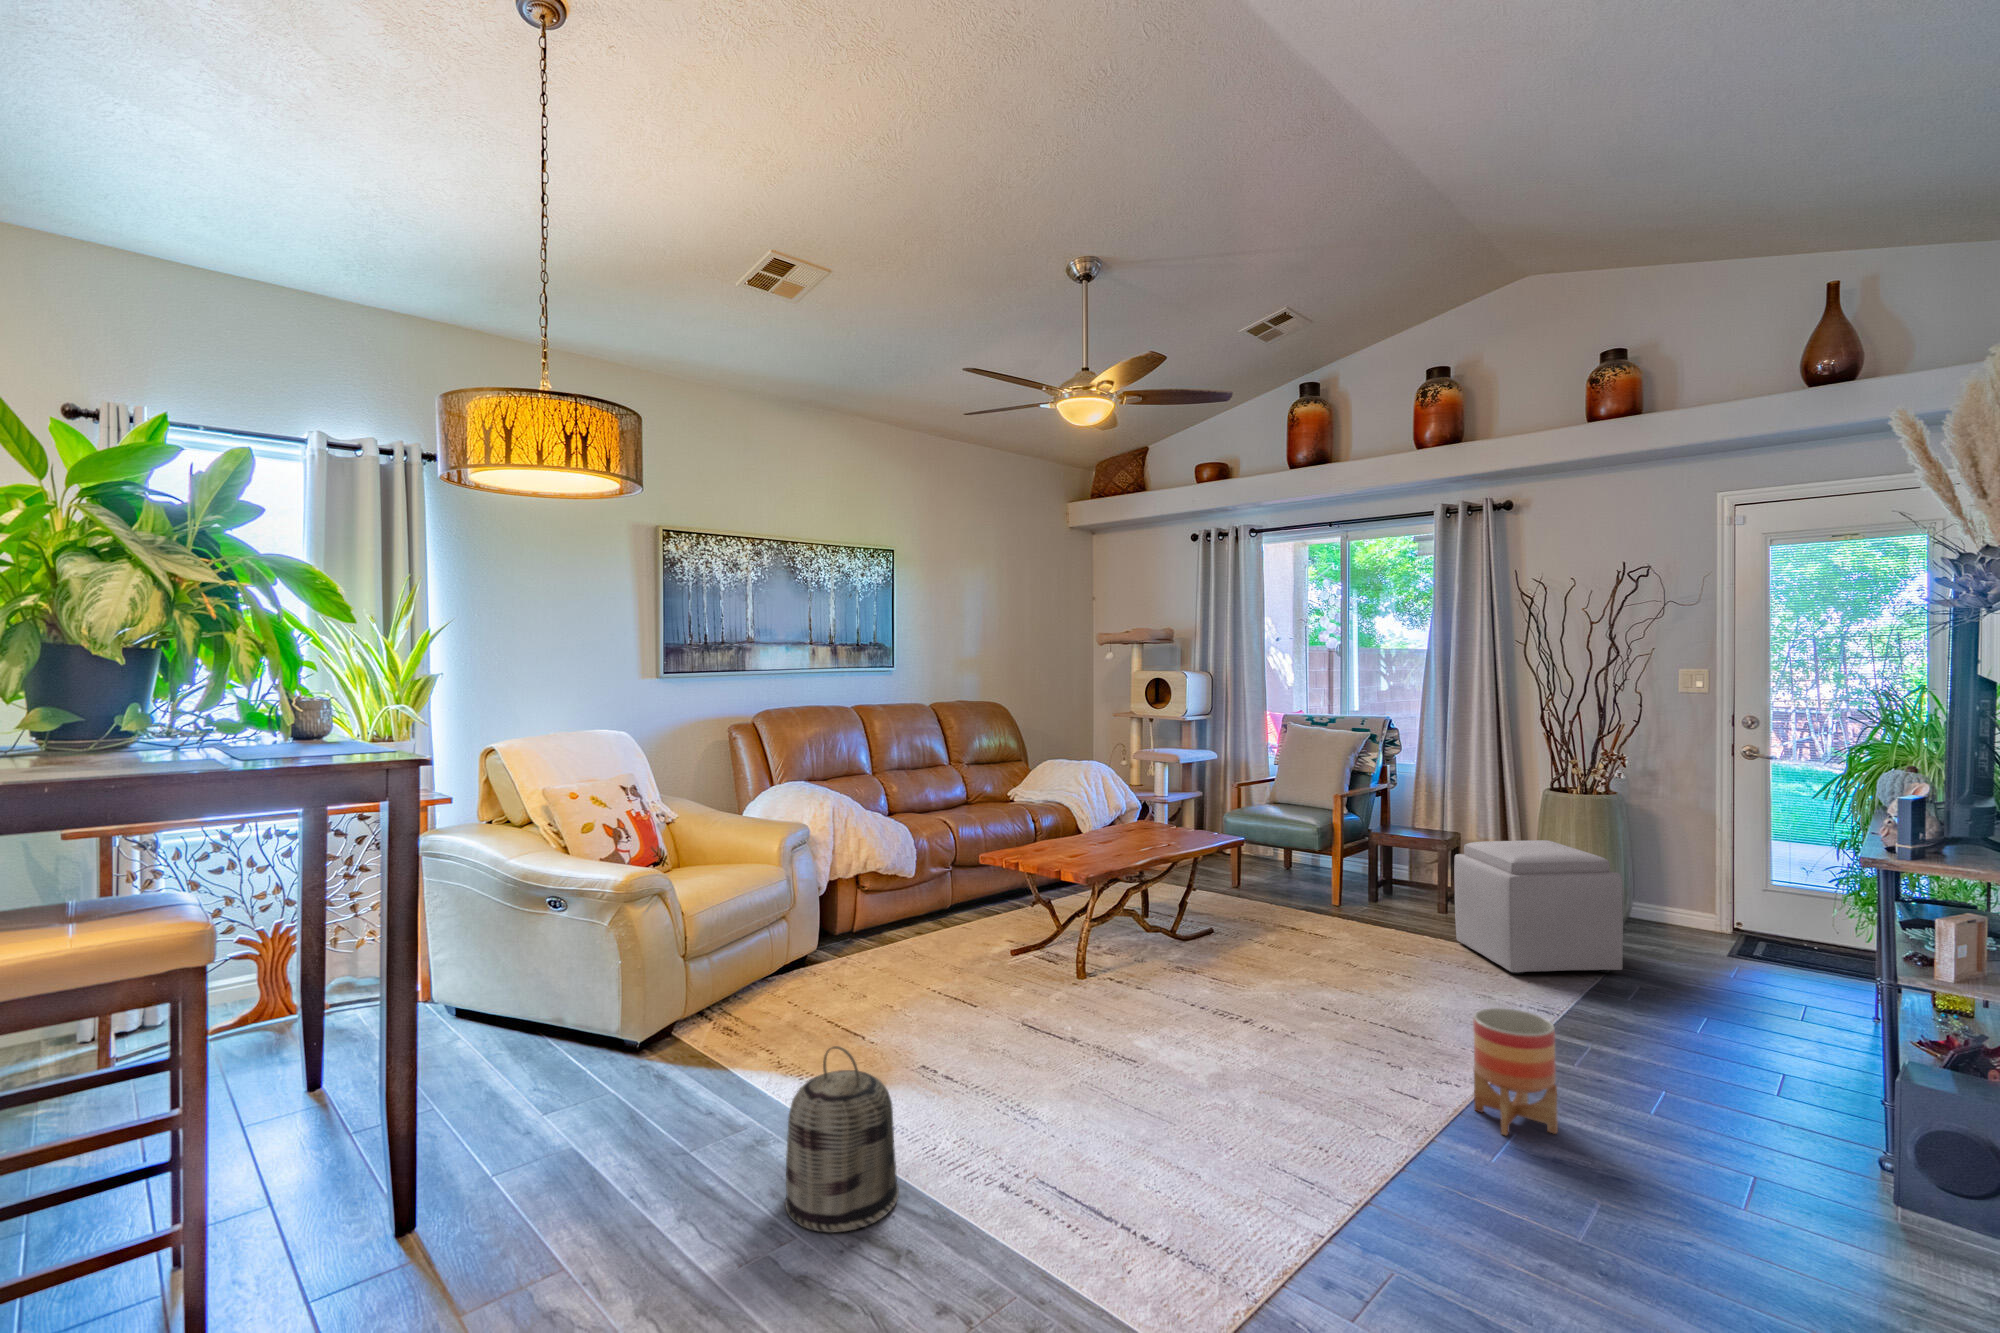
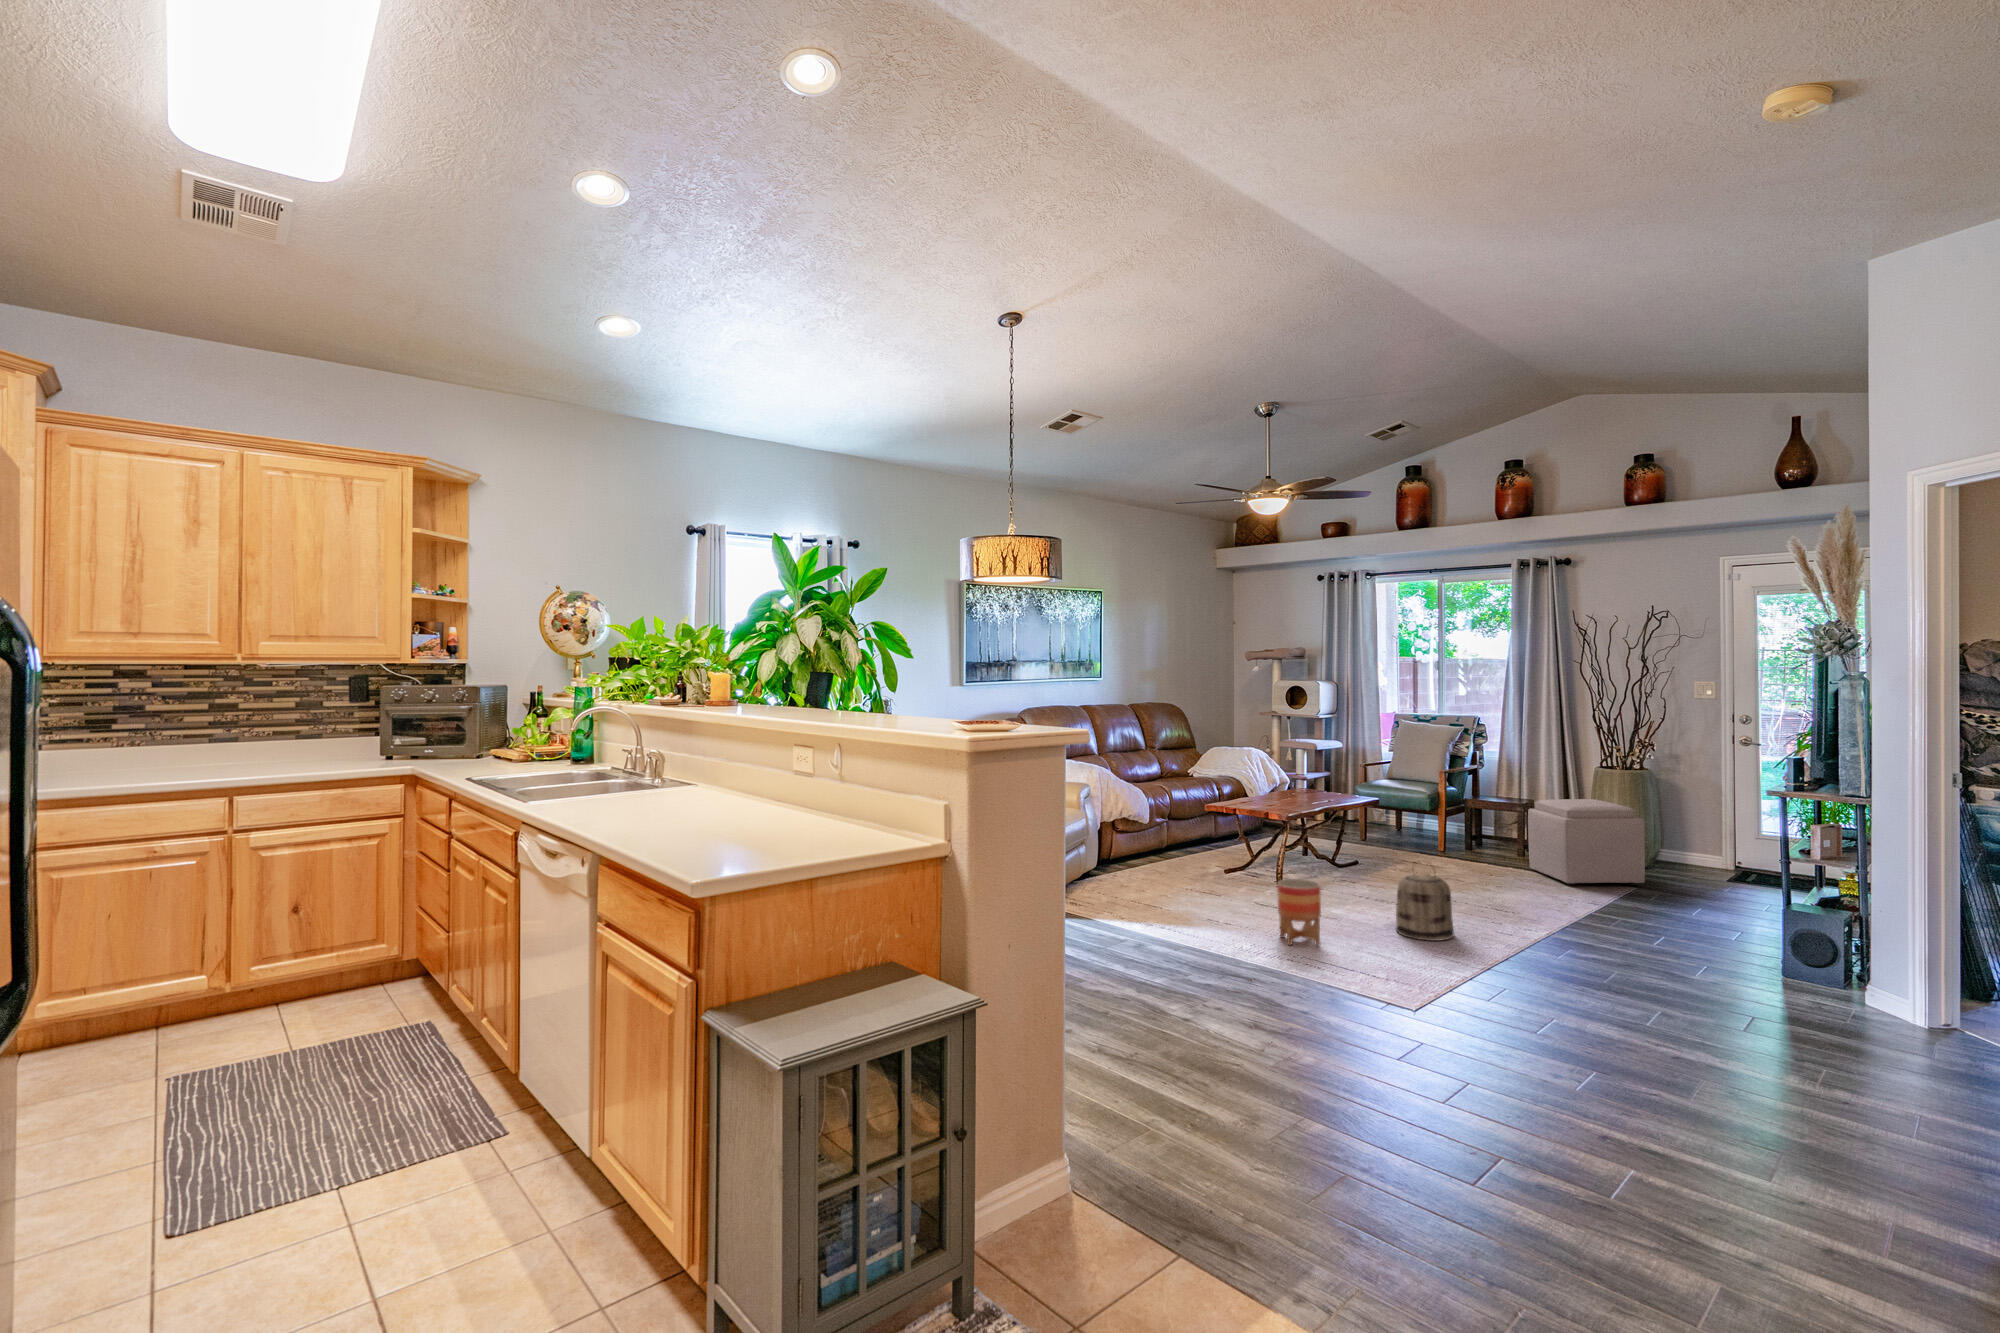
planter: present [1473,1008,1558,1135] -> present [1277,879,1321,946]
basket: present [785,1046,899,1232] -> present [1396,874,1454,941]

